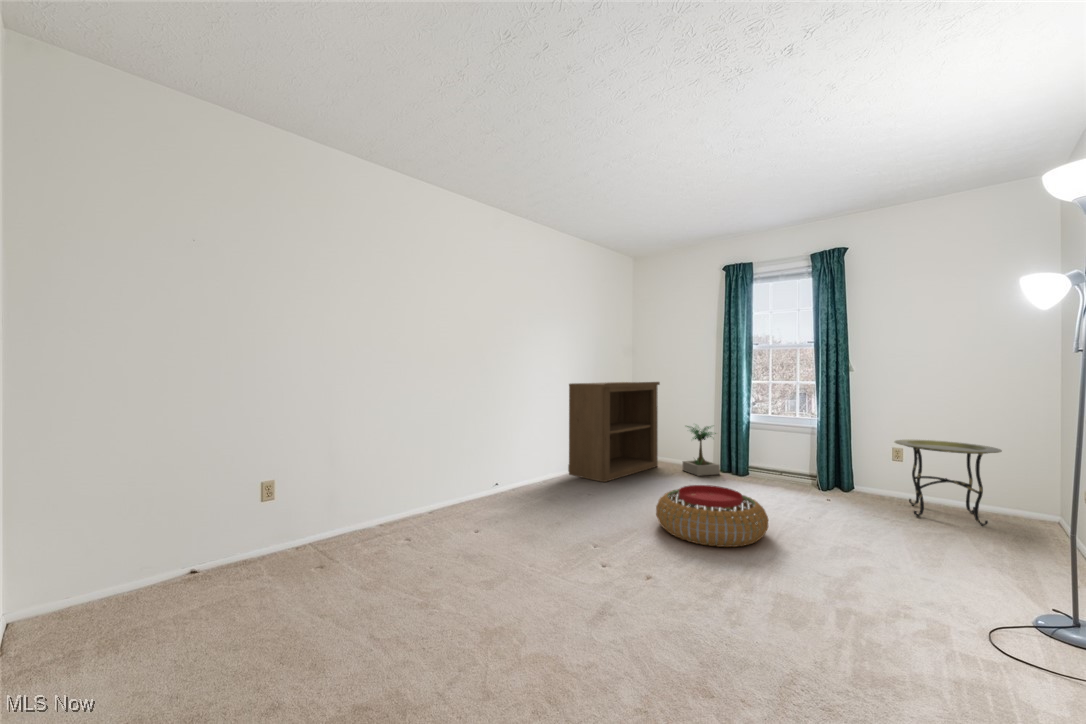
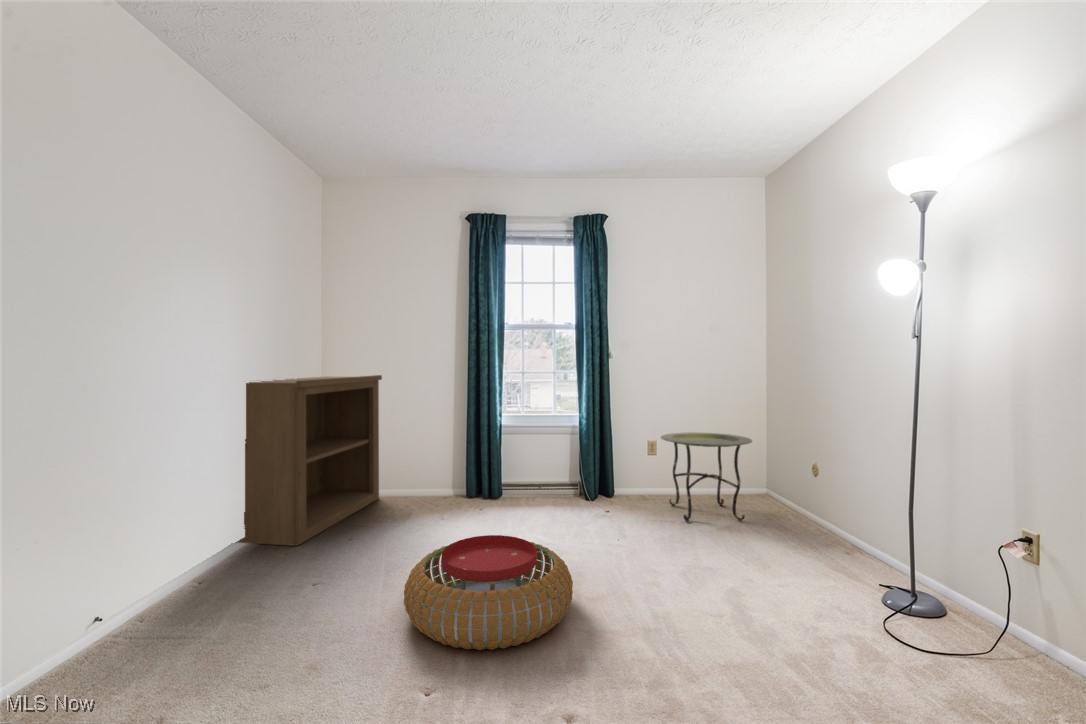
potted plant: present [683,425,720,476] -> none [413,431,468,506]

